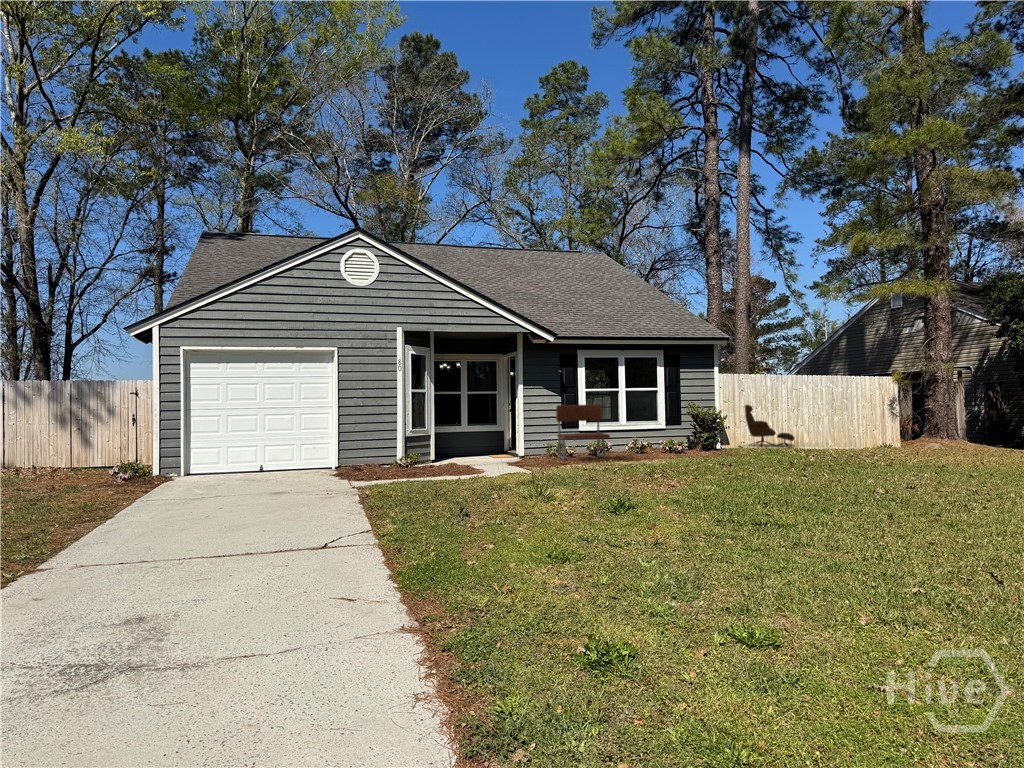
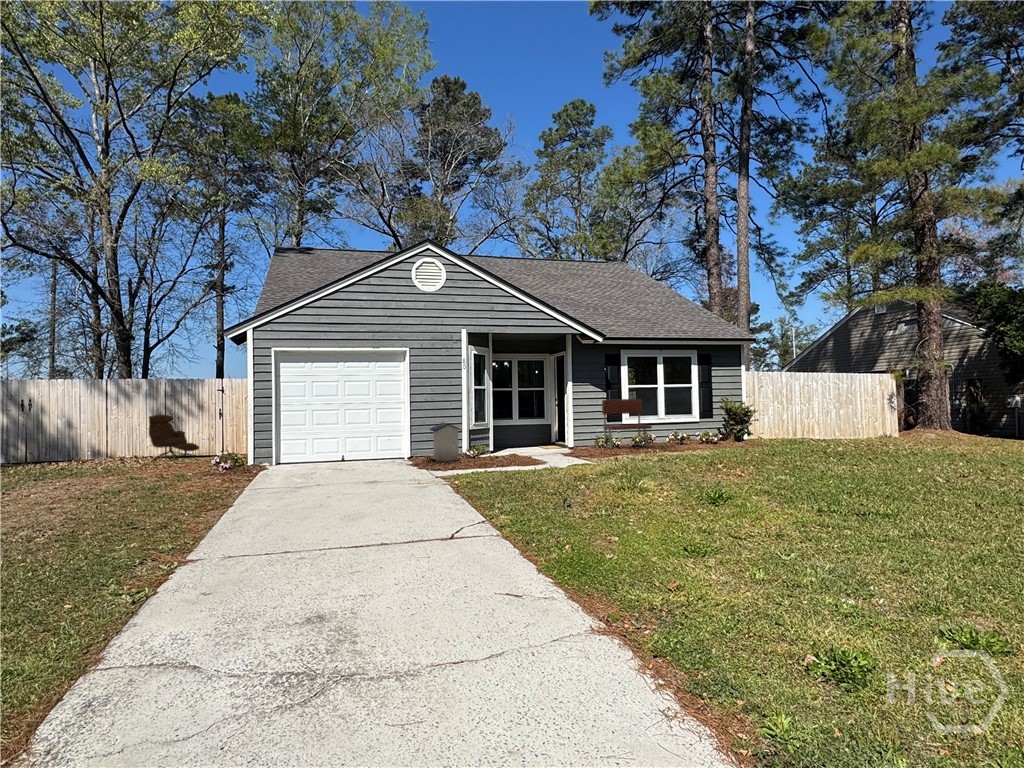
lounge chair: present [745,405,795,447] -> present [149,415,199,457]
trash can: none [357,430,392,473] -> present [430,423,462,461]

